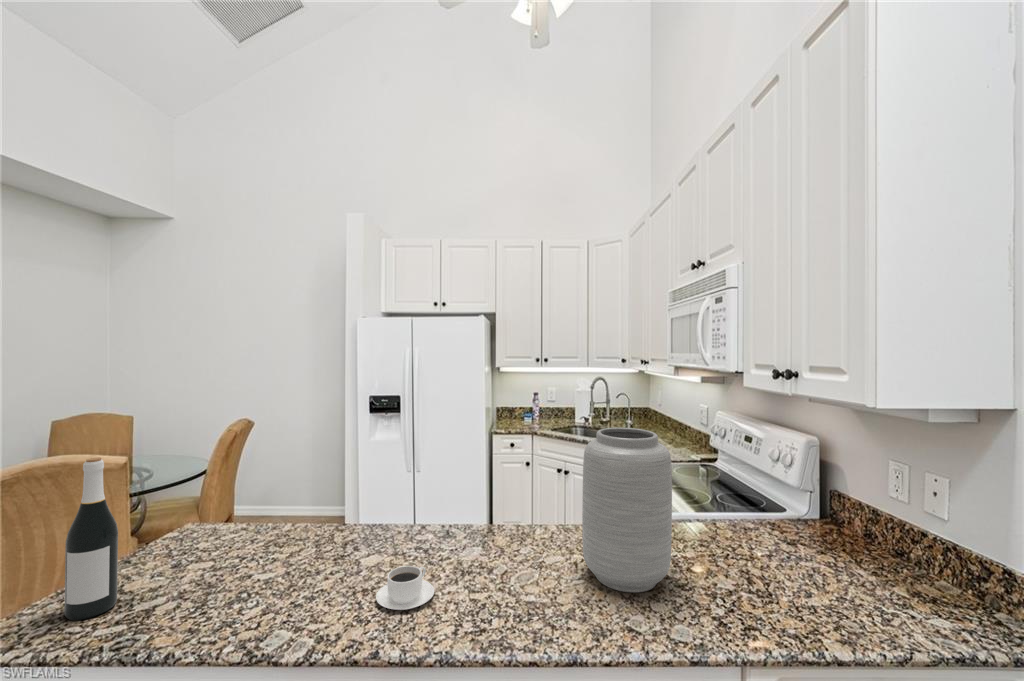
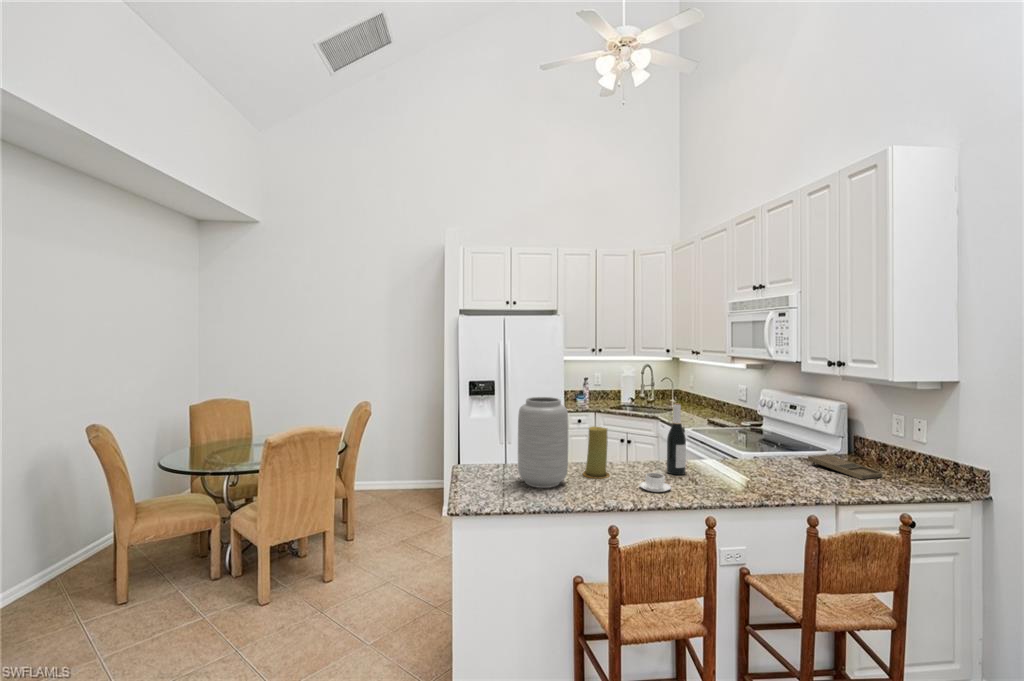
vase: present [582,428,672,593] -> present [518,397,568,488]
wine bottle: present [65,457,118,620] -> present [667,403,686,475]
candle: none [336,472,382,563] -> present [583,426,610,479]
tray: none [736,525,859,590] -> present [808,454,882,479]

